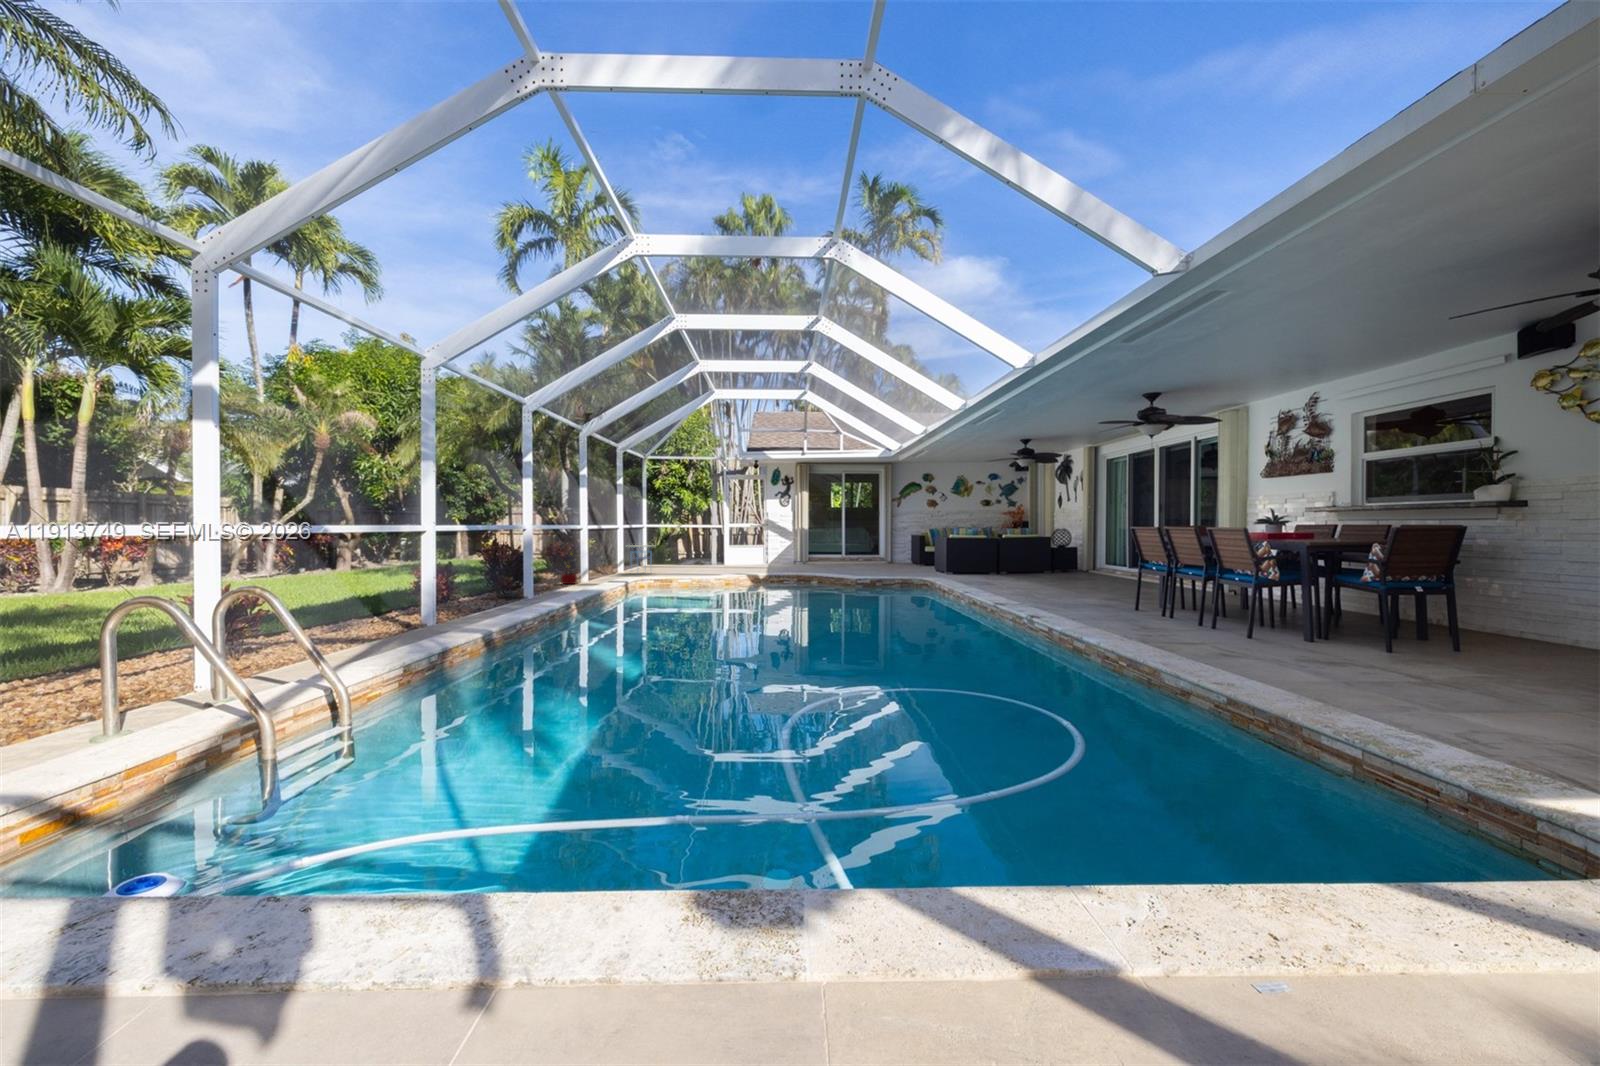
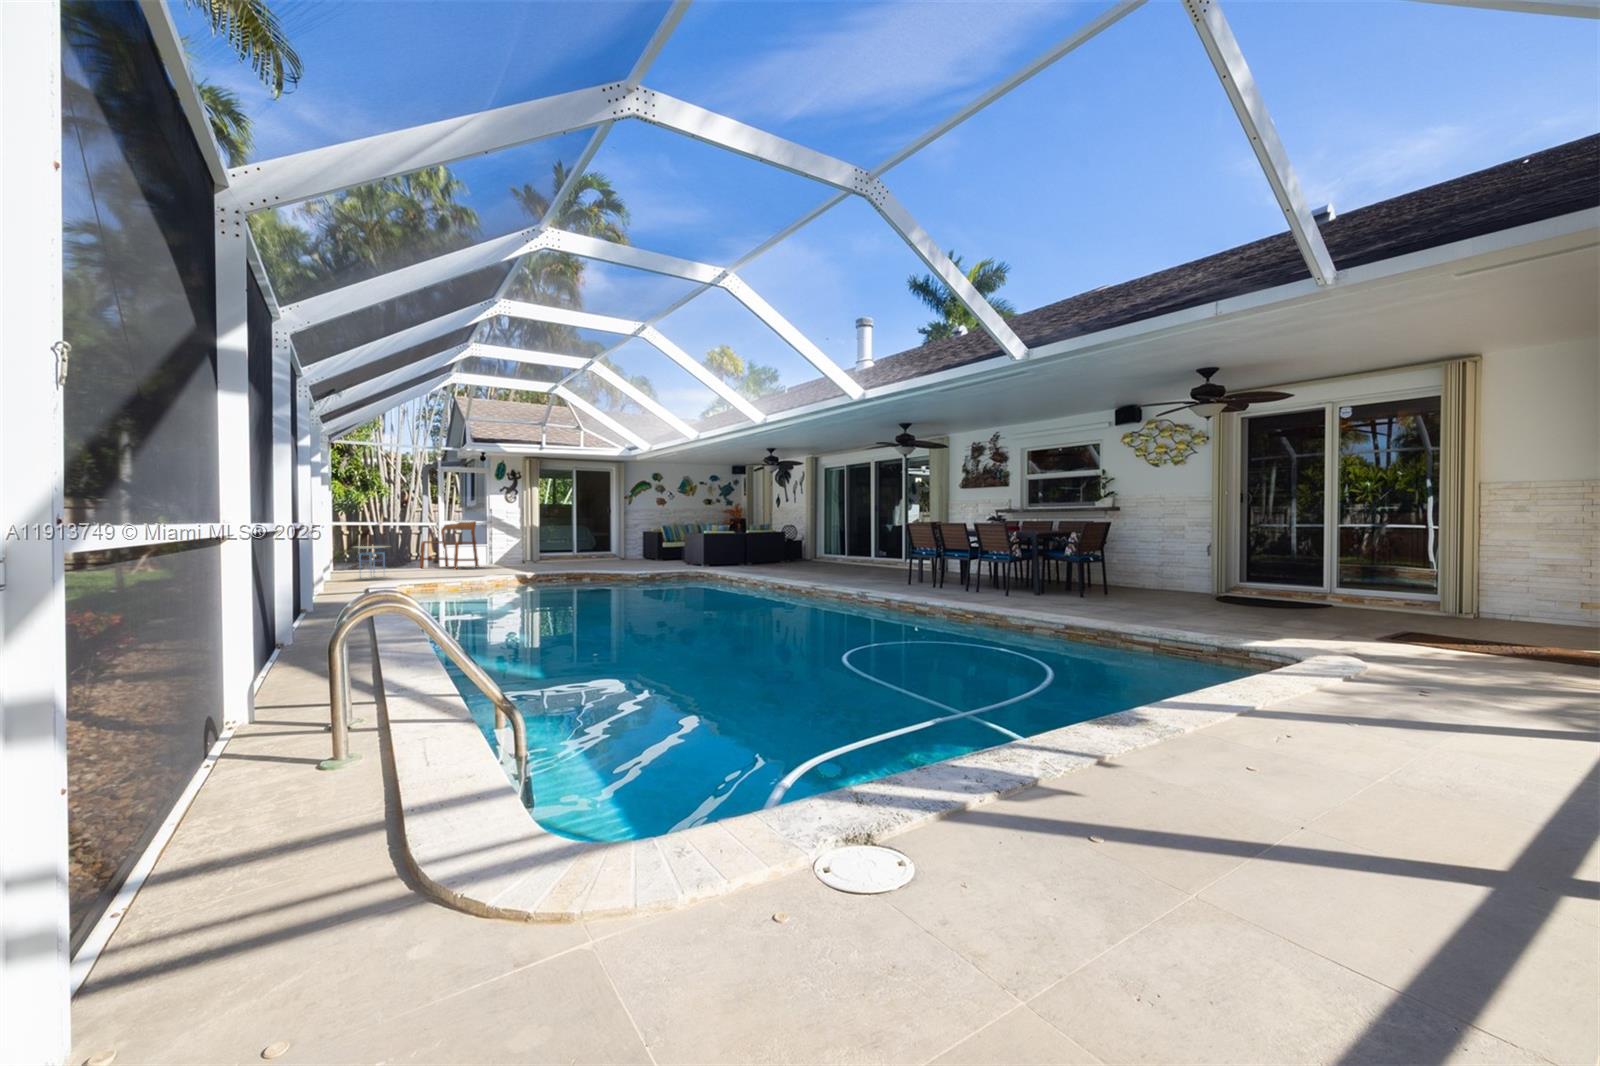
bench: none [699,523,744,569] -> present [420,521,478,569]
decorative plant: present [561,555,577,584] -> none [301,548,344,592]

